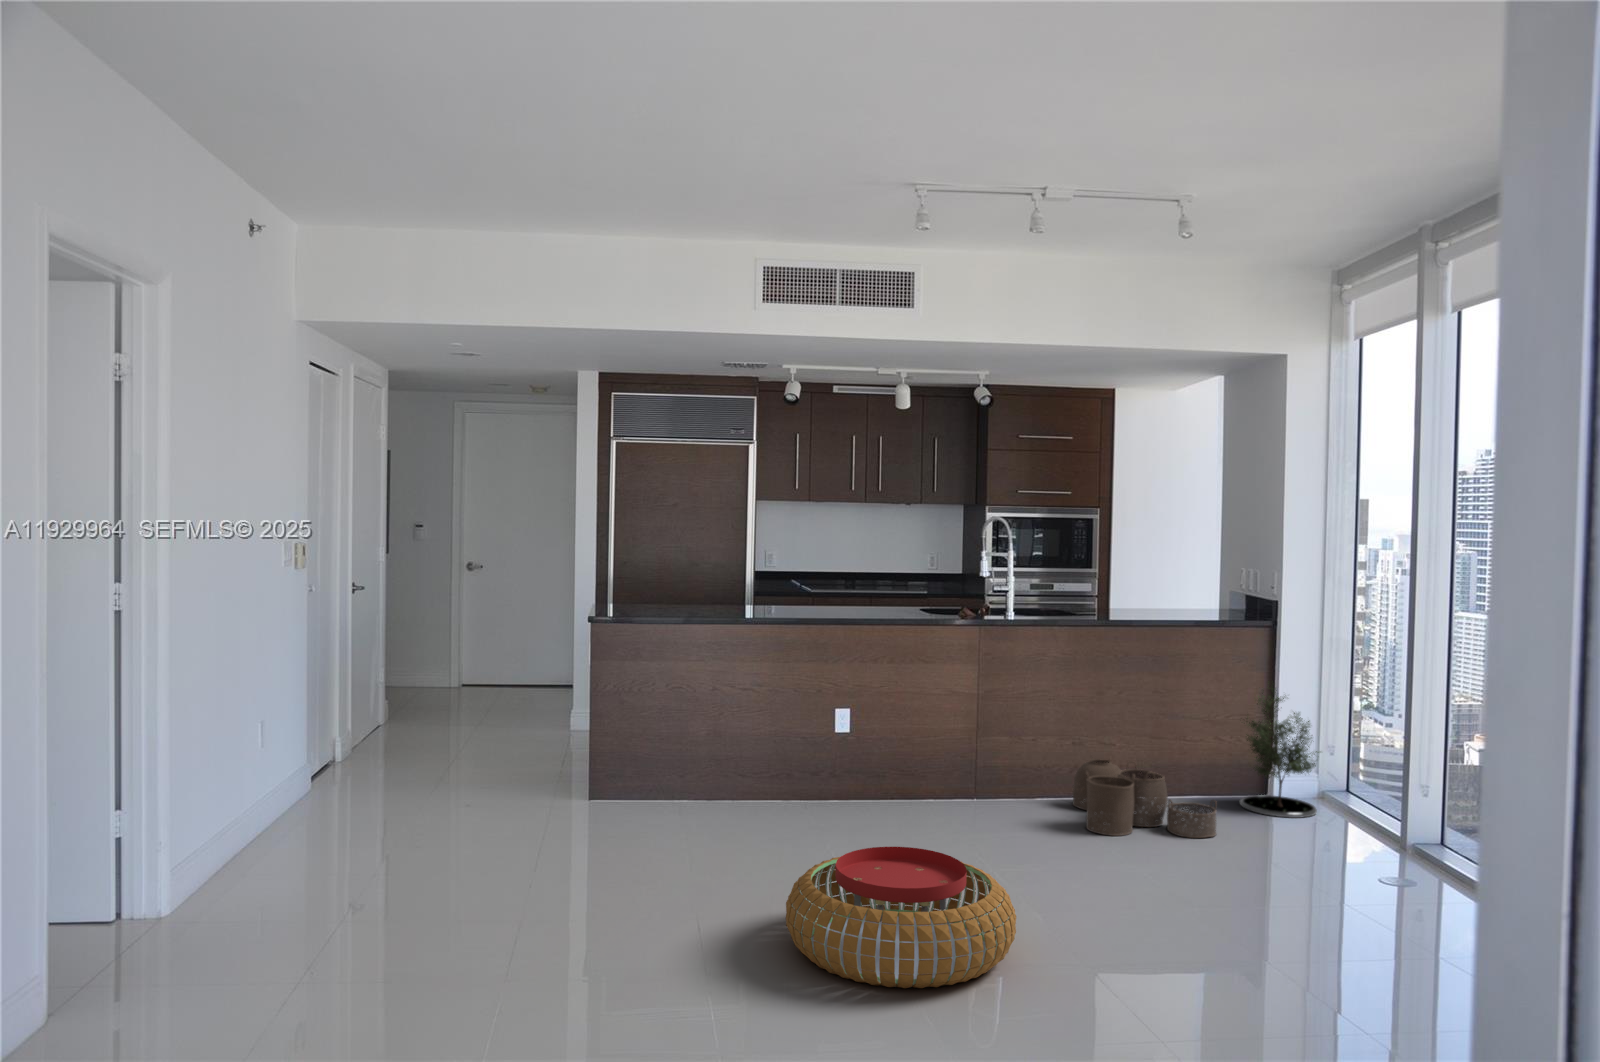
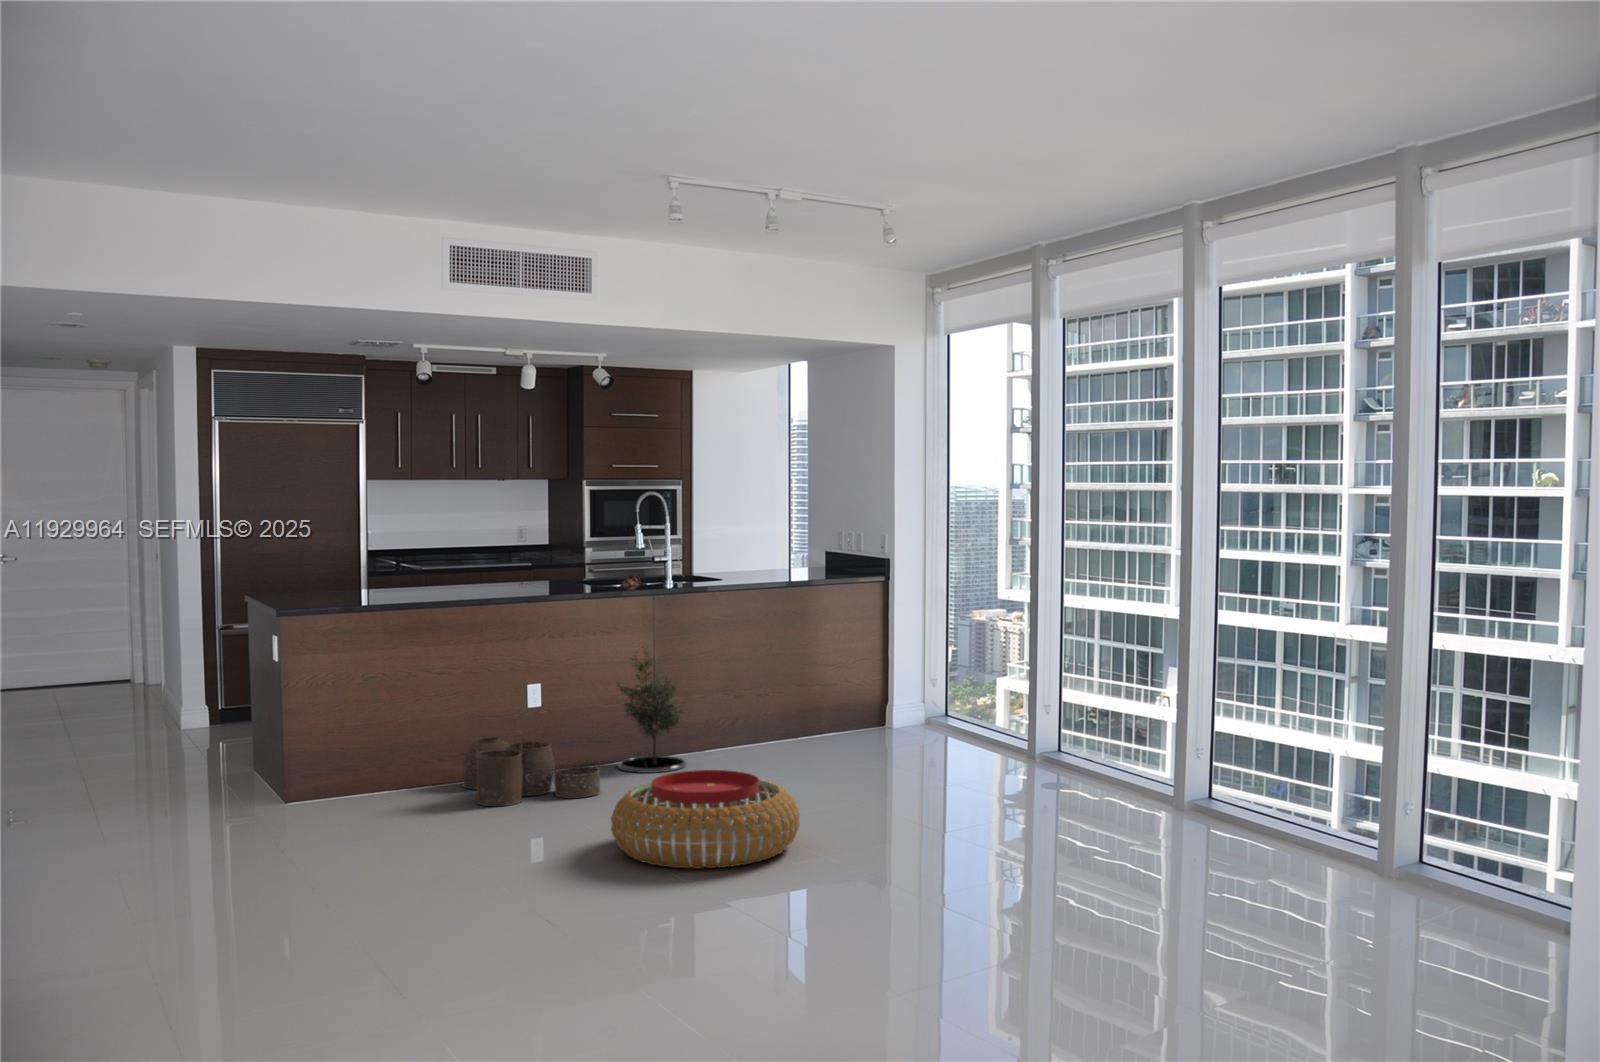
potted tree: present [1240,686,1319,818] -> present [618,652,687,773]
woven basket: present [1073,759,1217,838] -> present [463,734,600,806]

